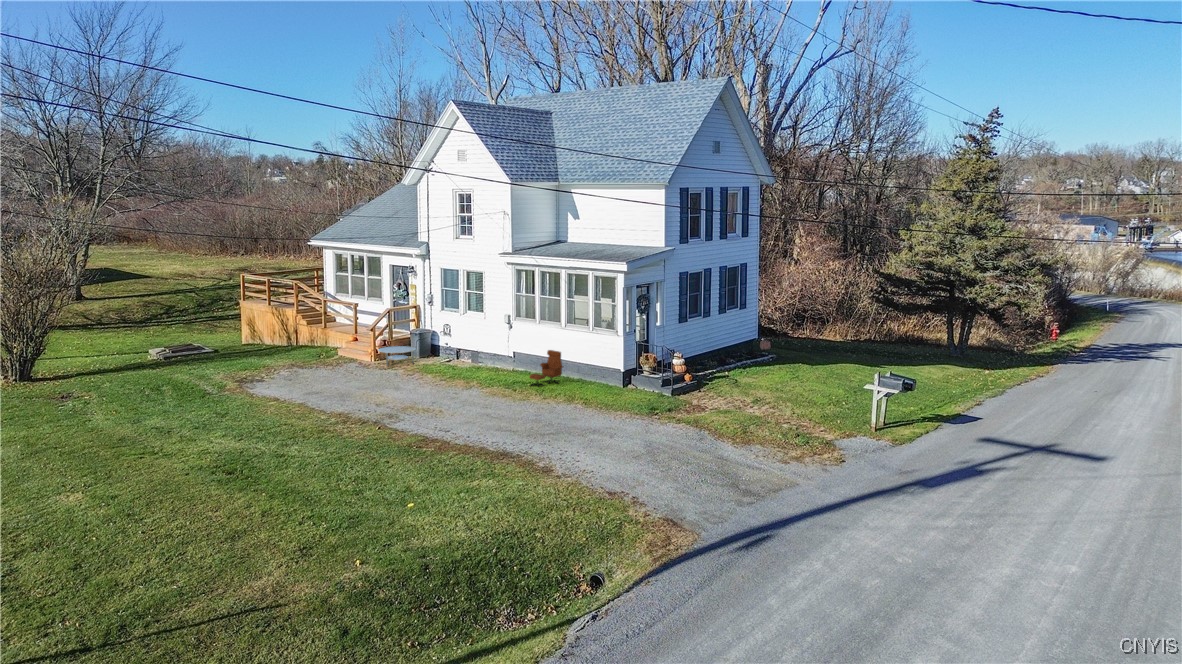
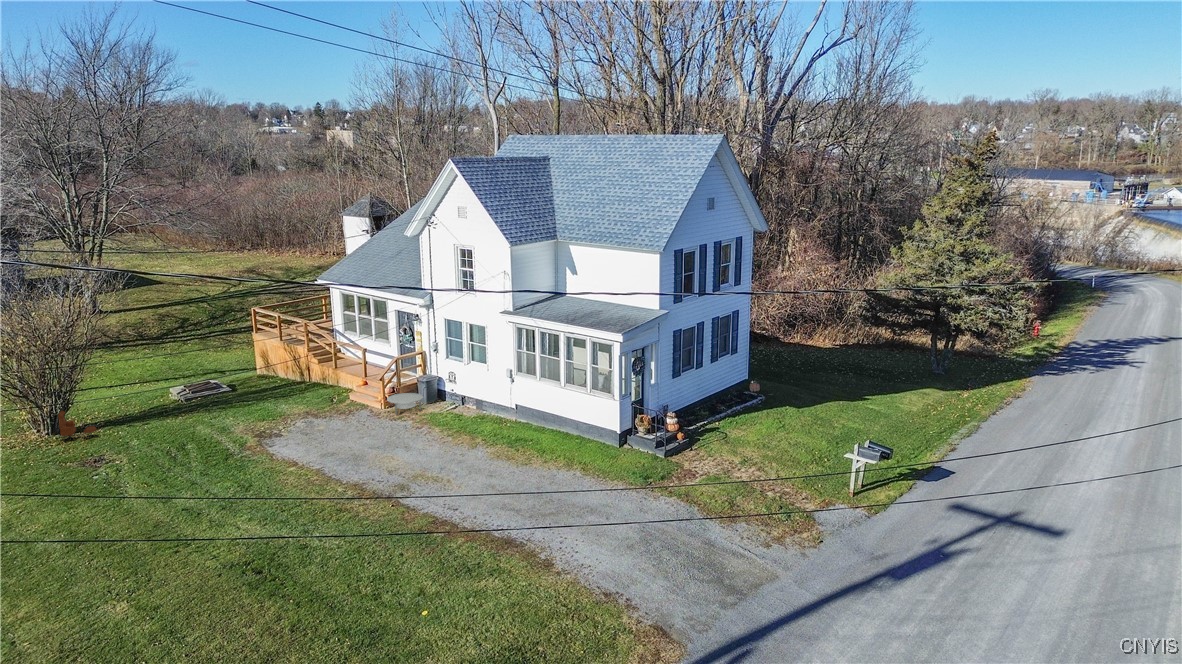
lounge chair: present [529,350,564,386] -> present [58,411,98,442]

